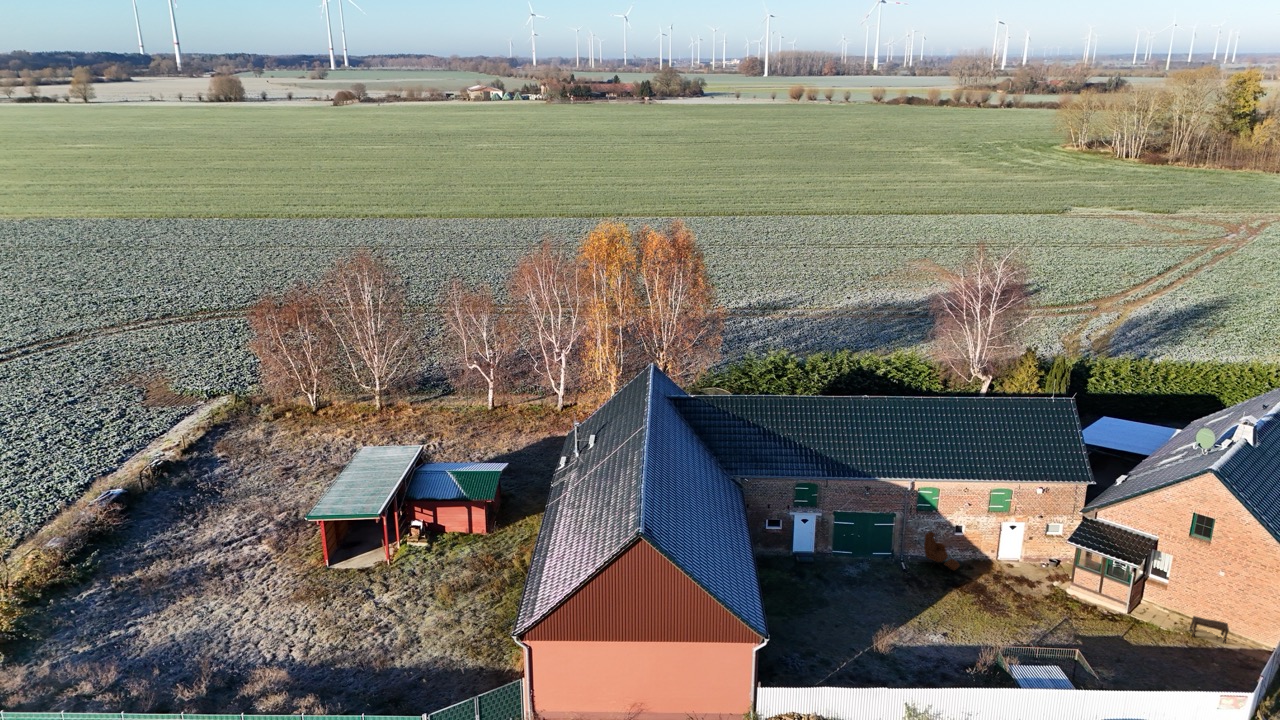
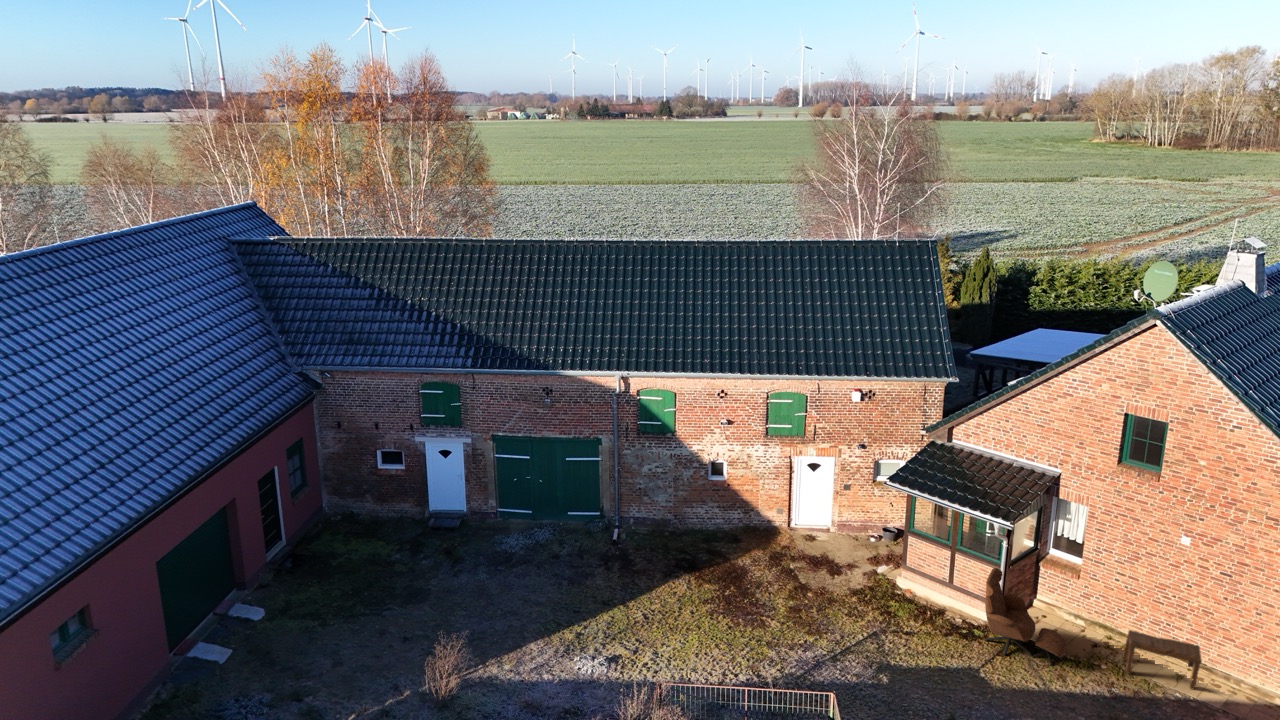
lounge chair: present [924,532,960,571] -> present [985,568,1067,666]

